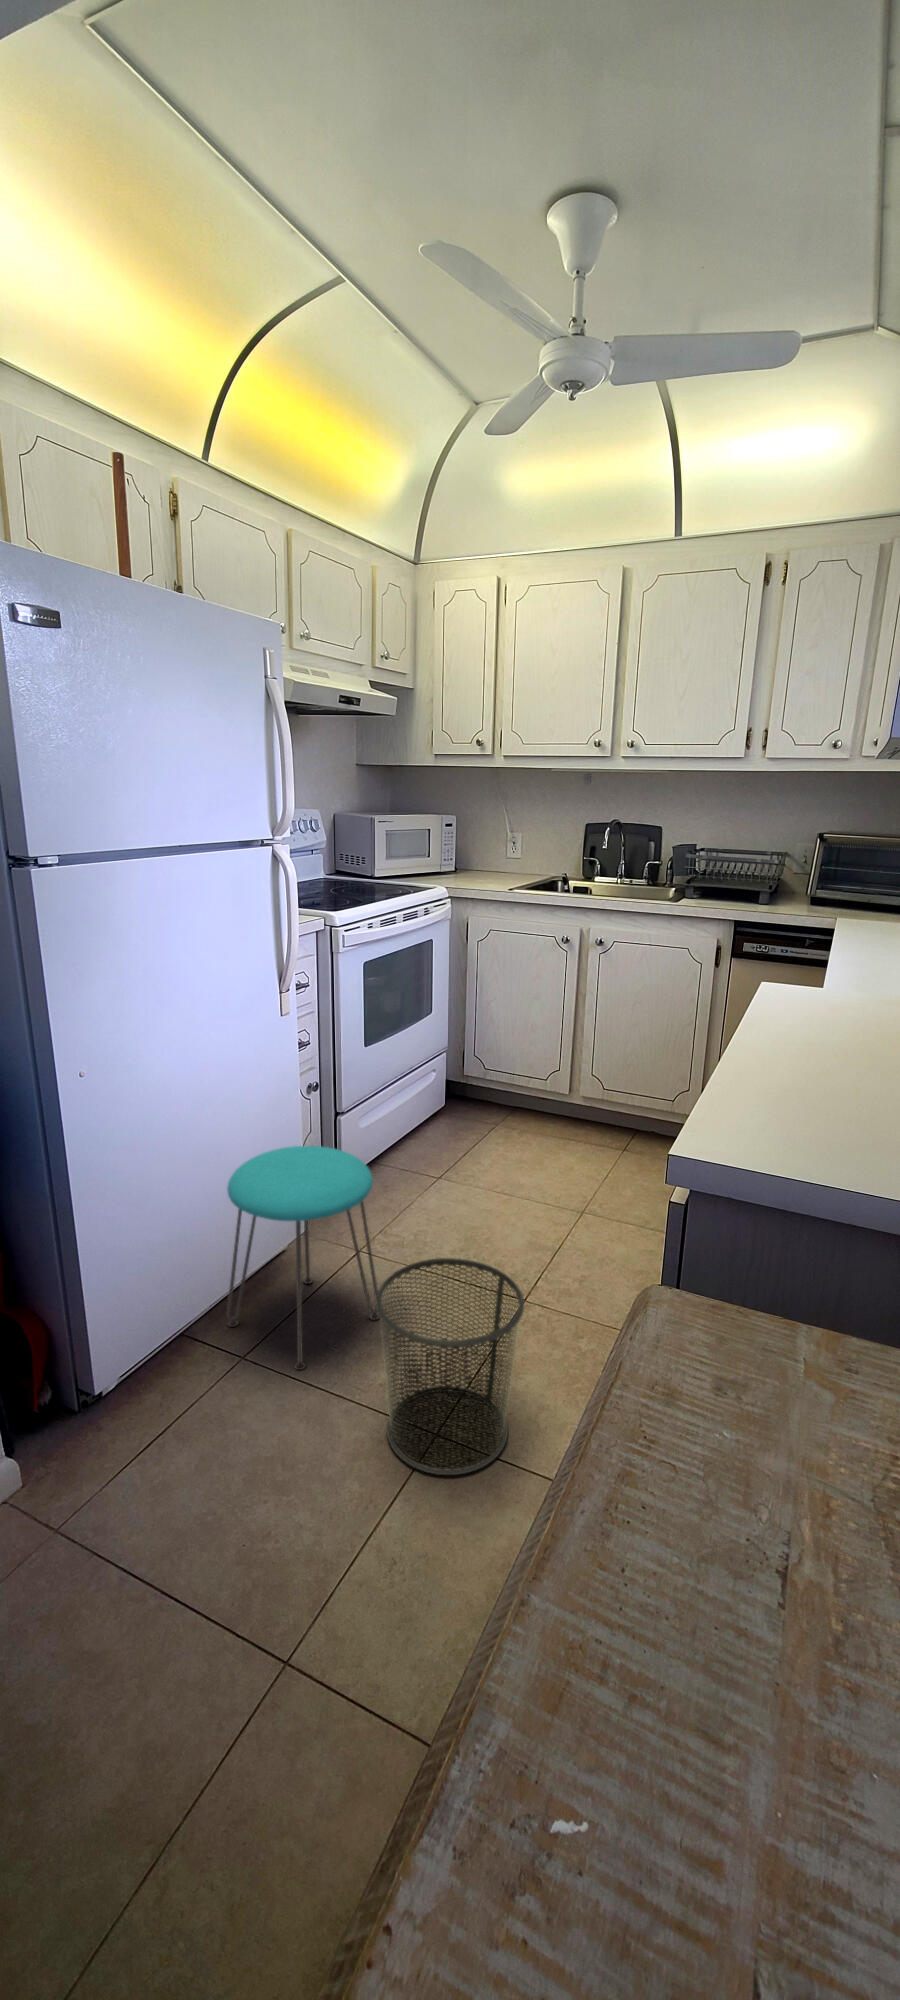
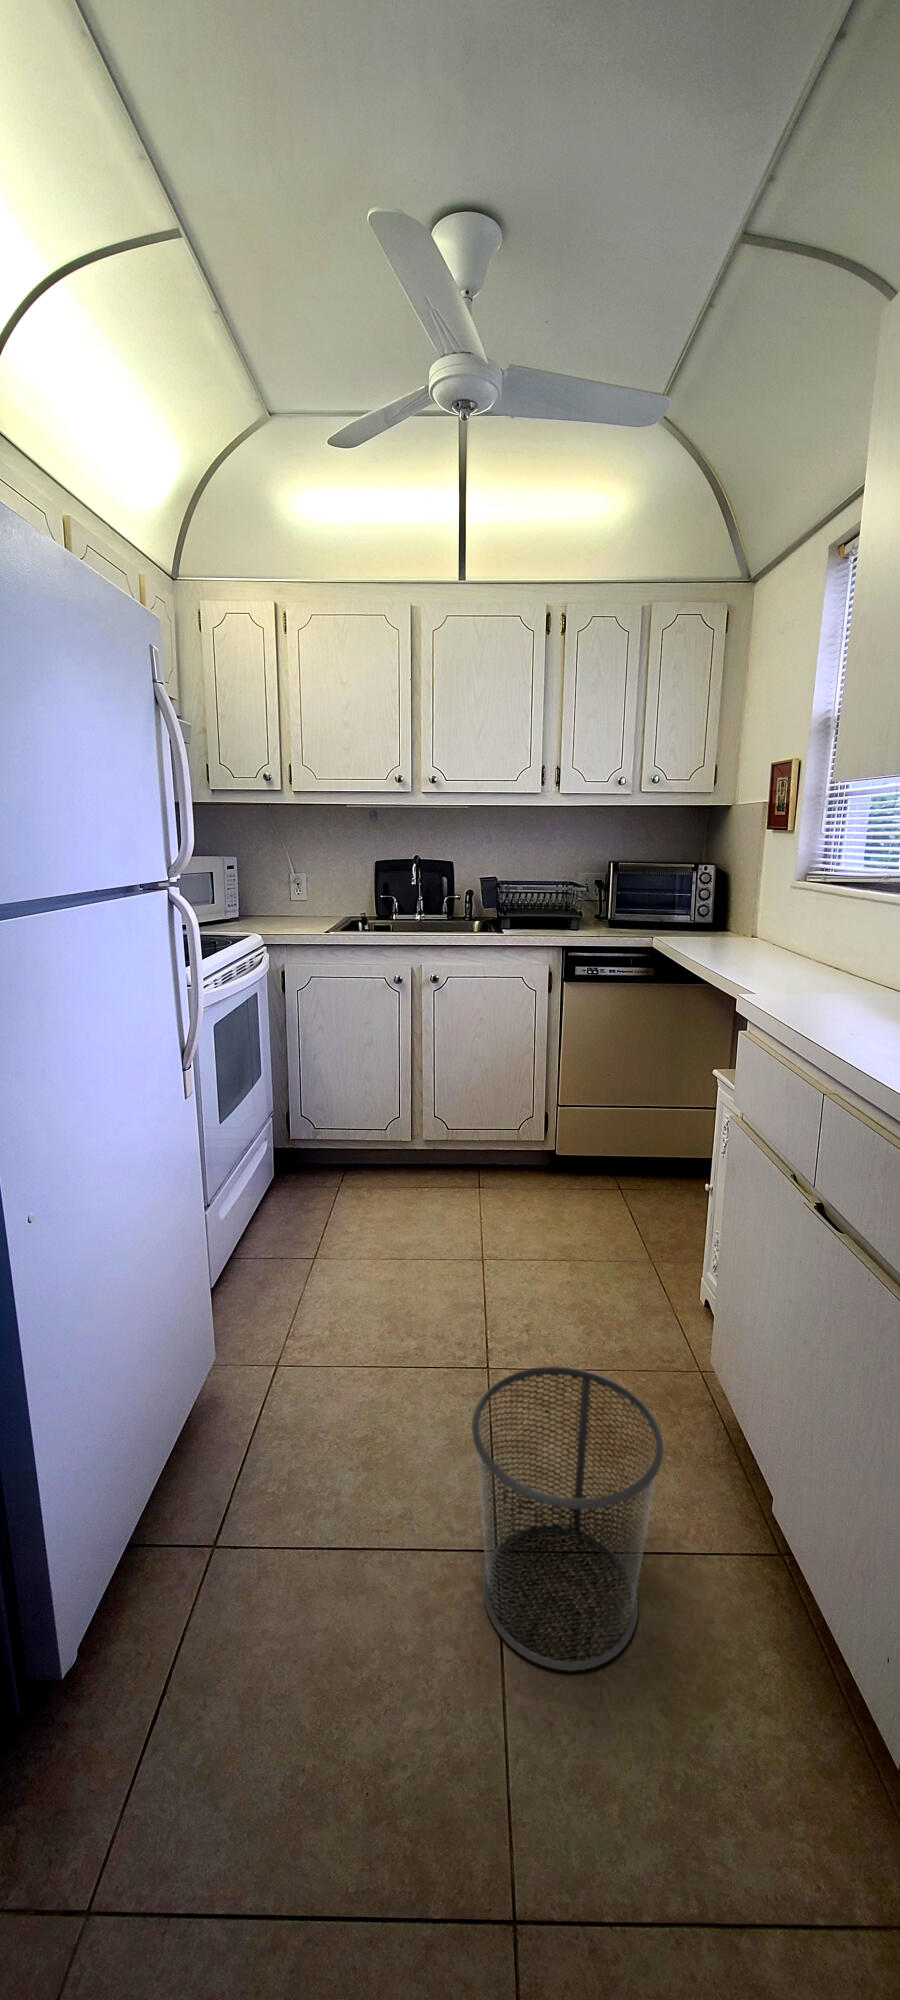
stool: present [227,1146,380,1370] -> none [176,1267,376,1589]

